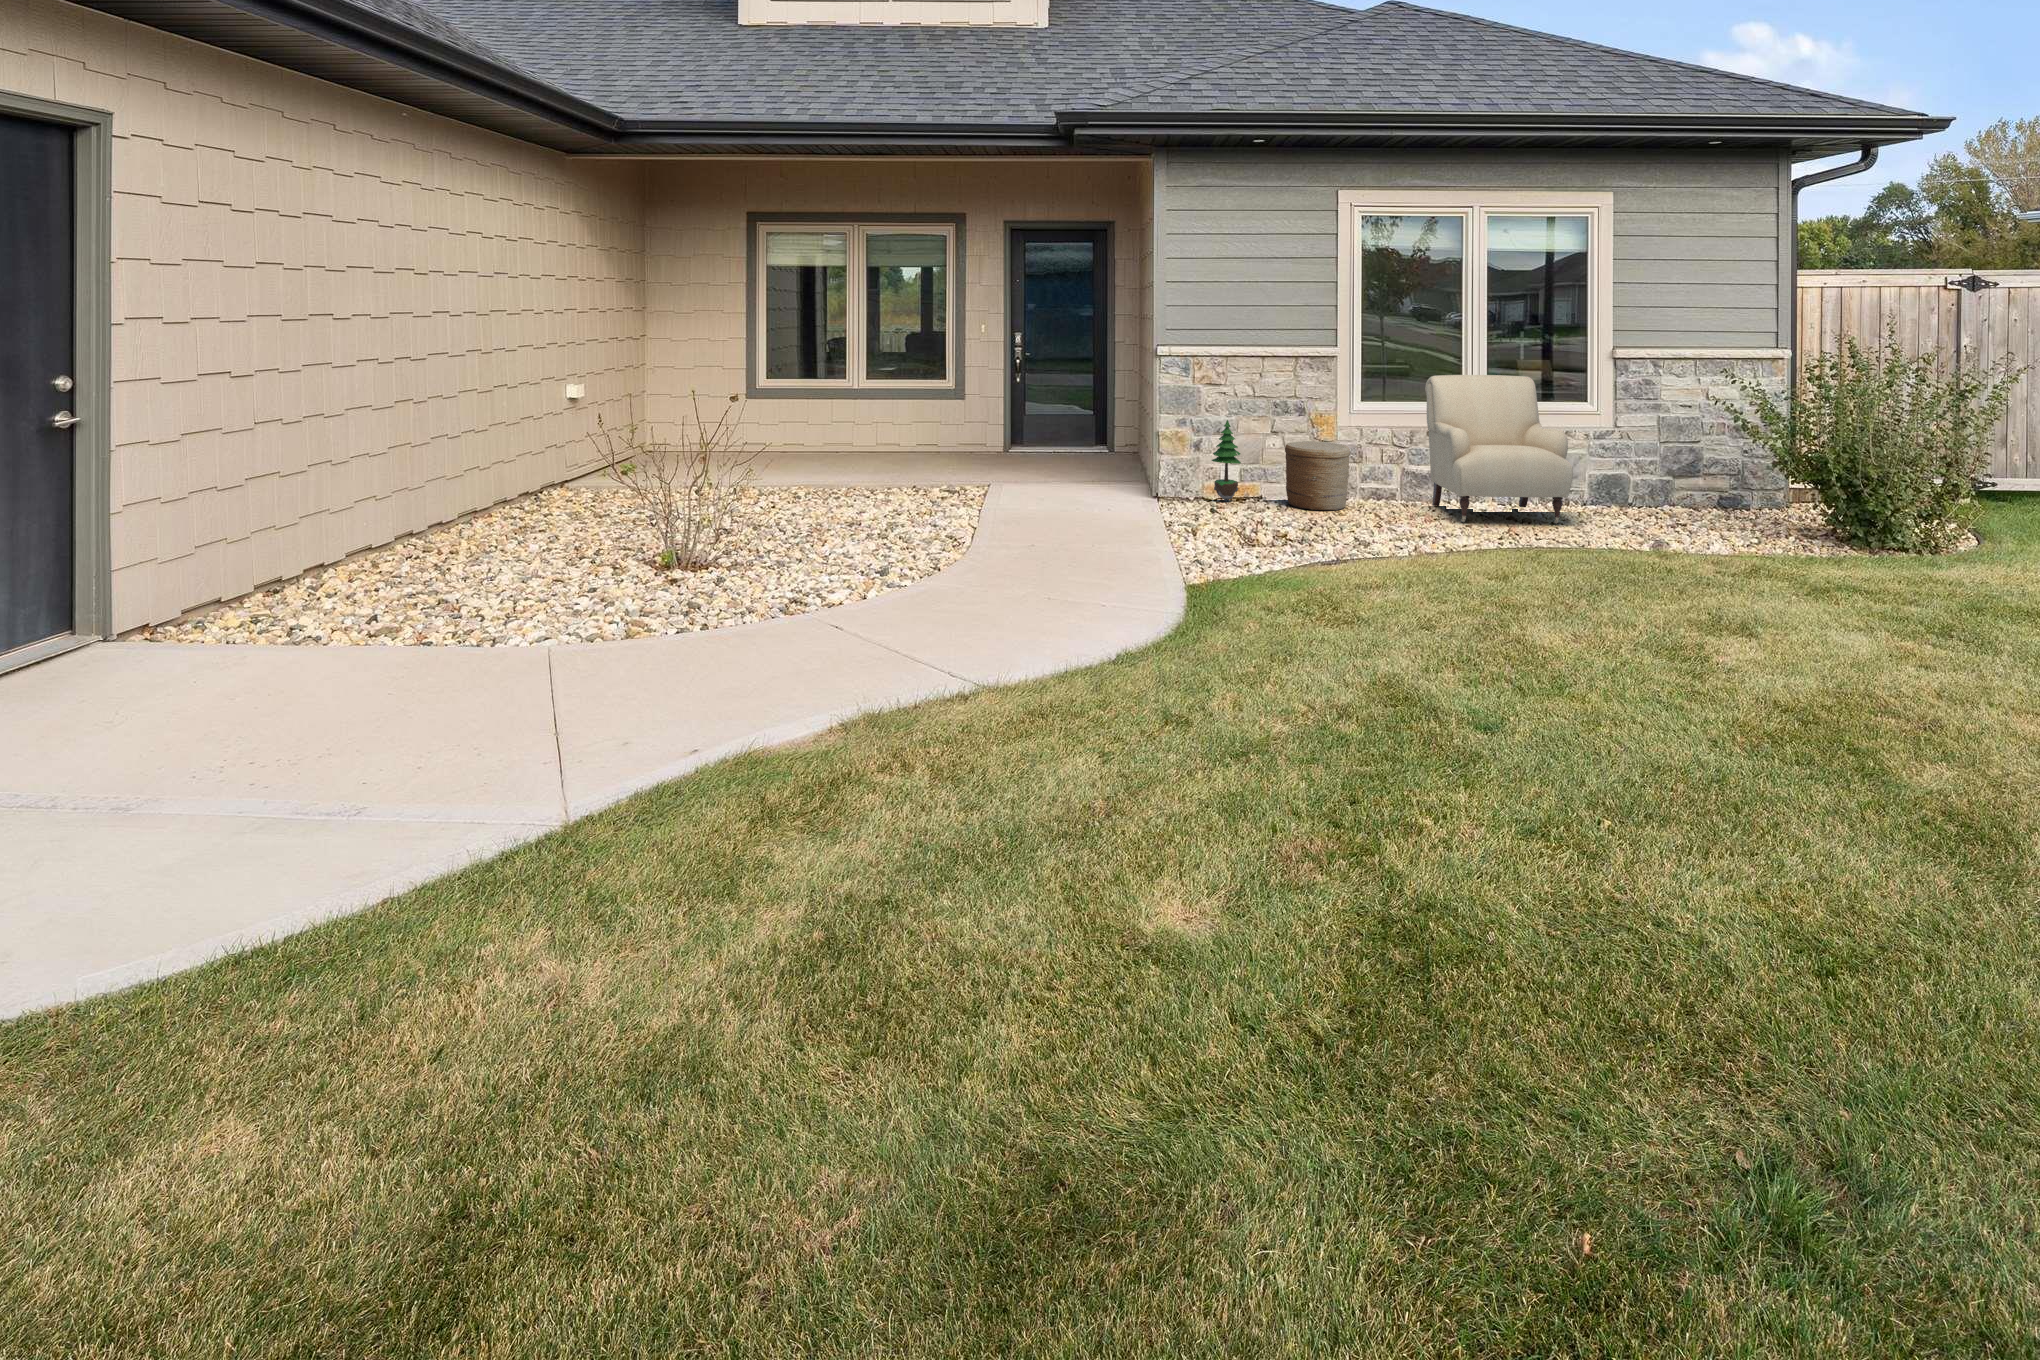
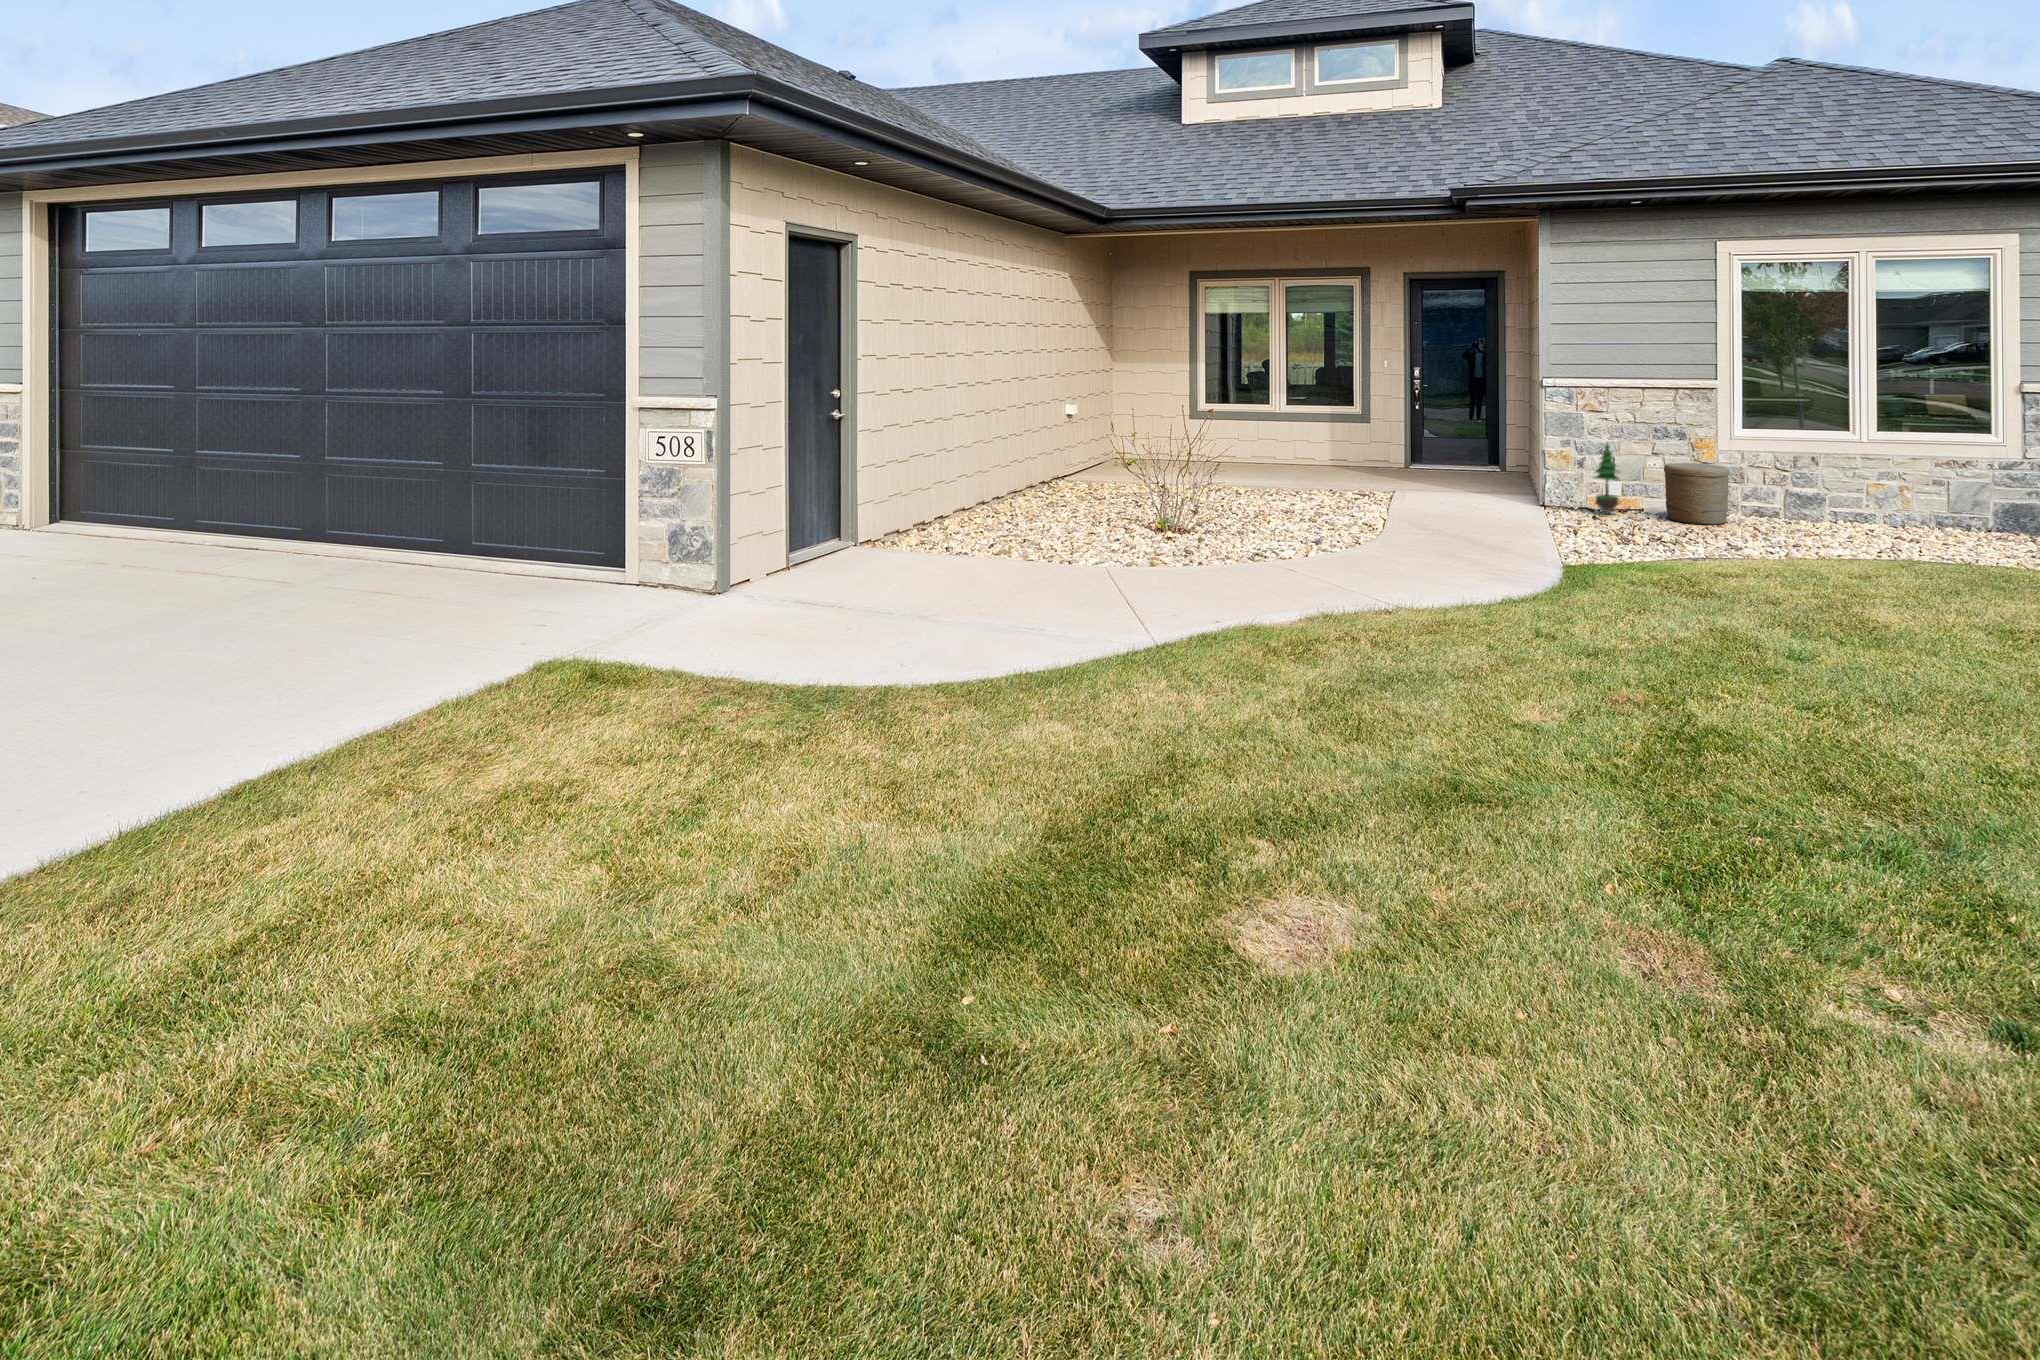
chair: present [1425,375,1573,524] -> none [1809,405,1963,544]

